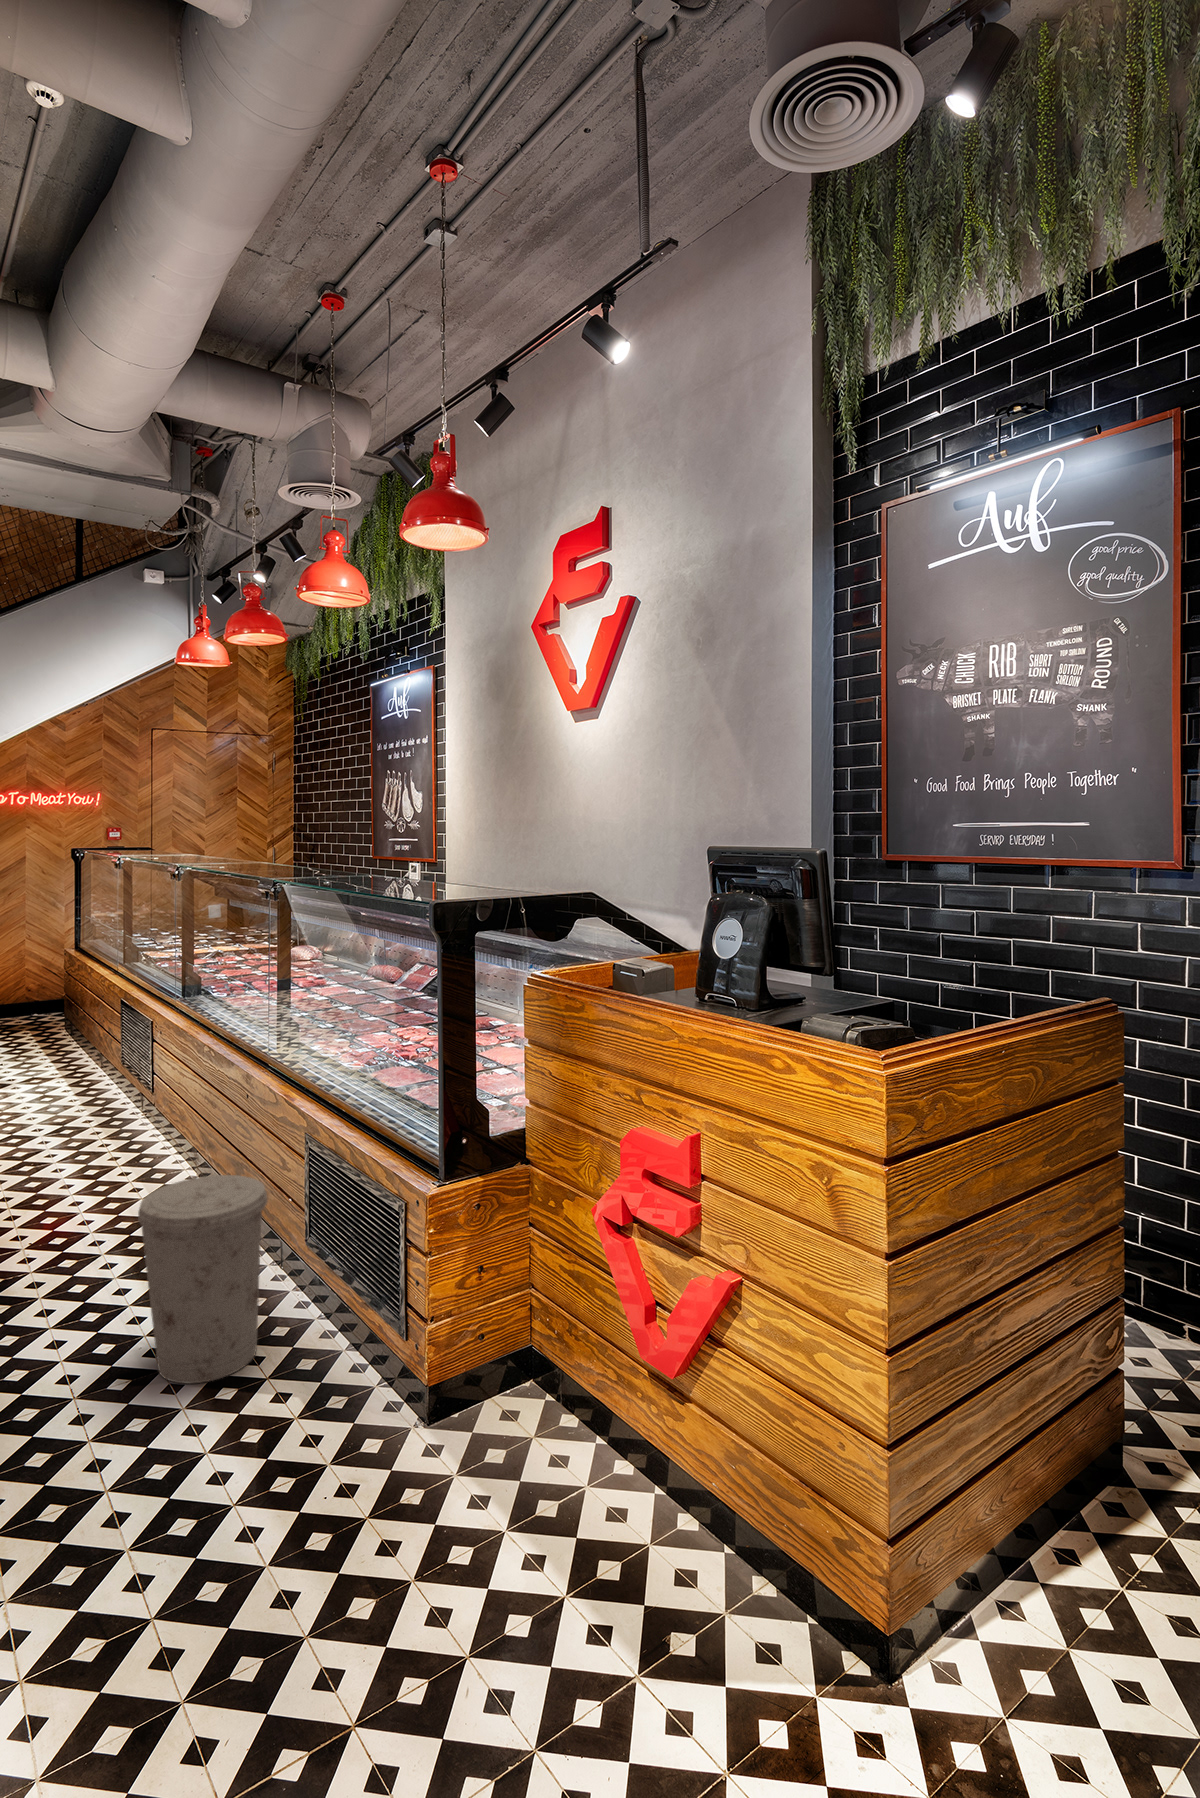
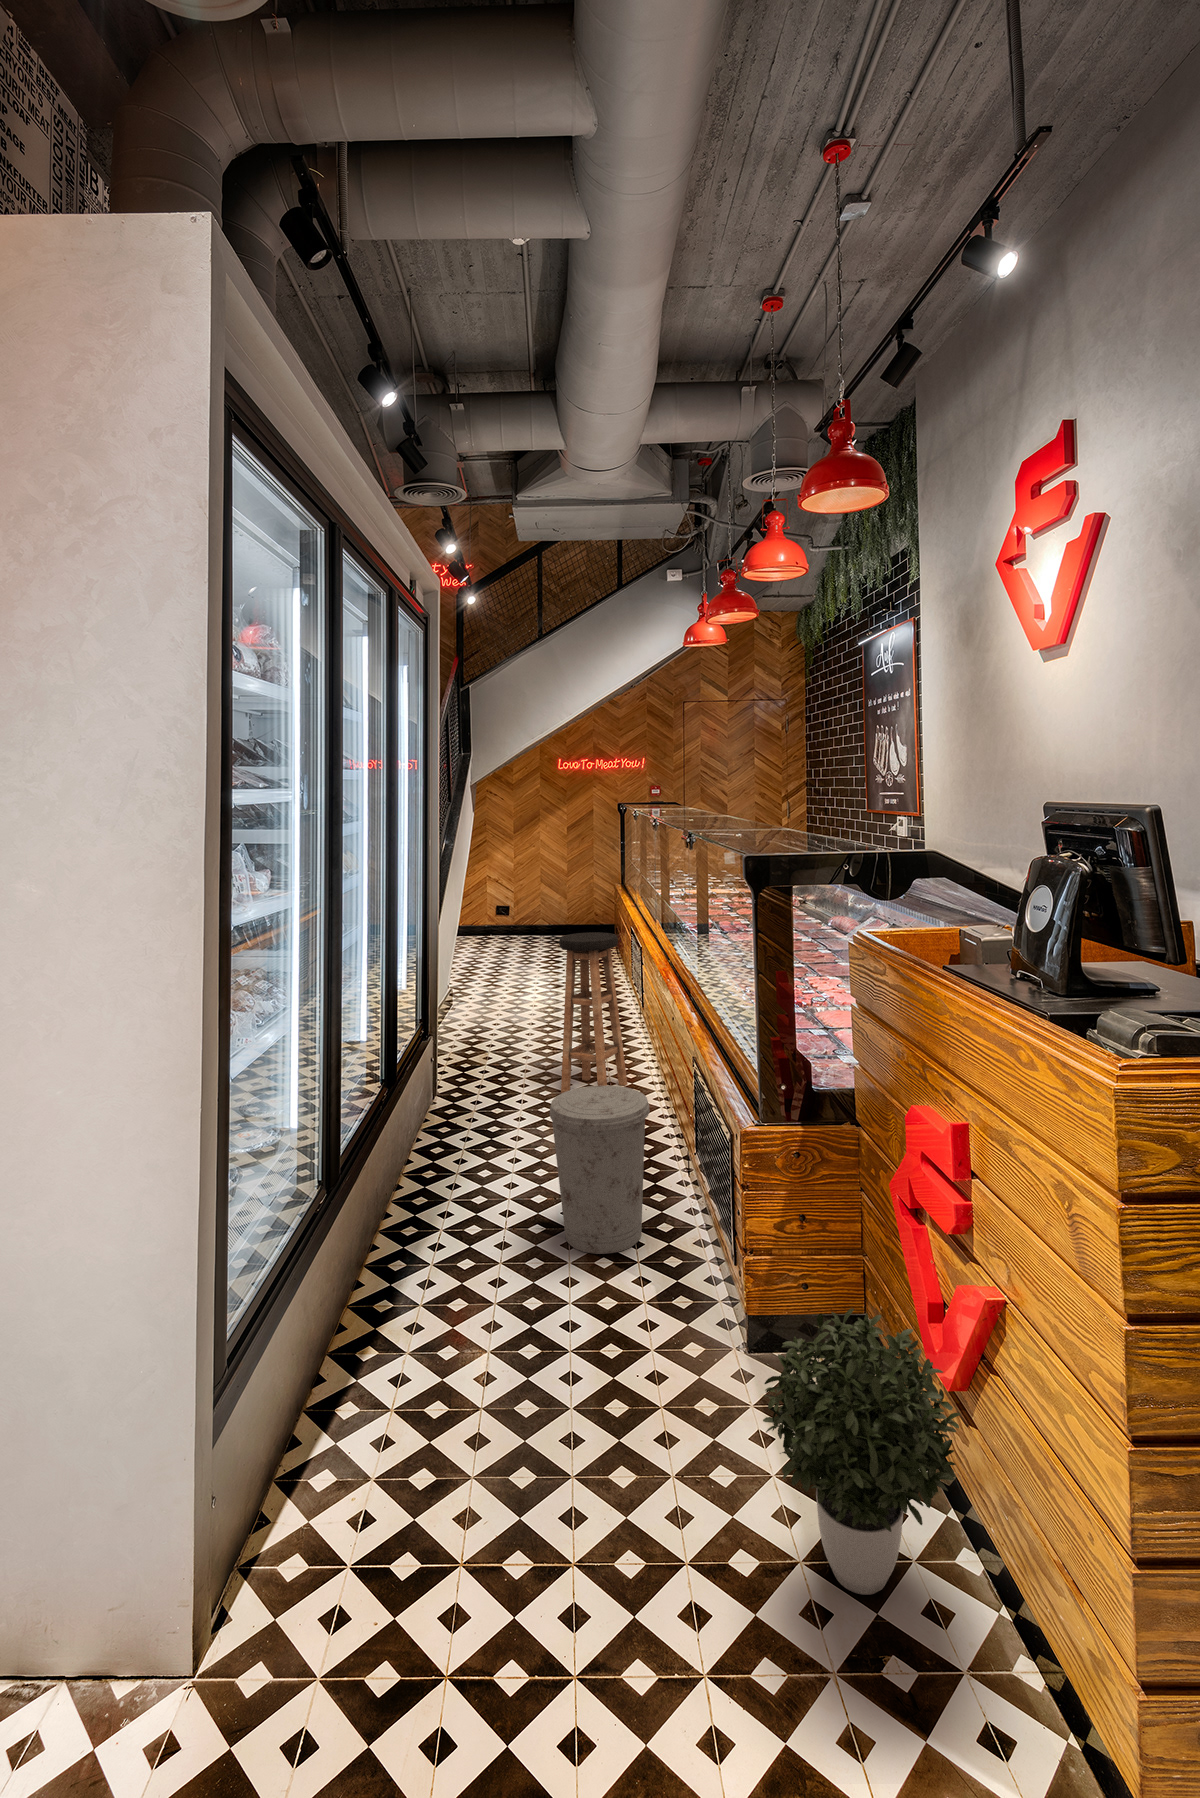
bar stool: none [68,1000,160,1209] -> present [559,932,627,1093]
potted plant: none [526,1328,709,1605] -> present [763,1308,960,1595]

